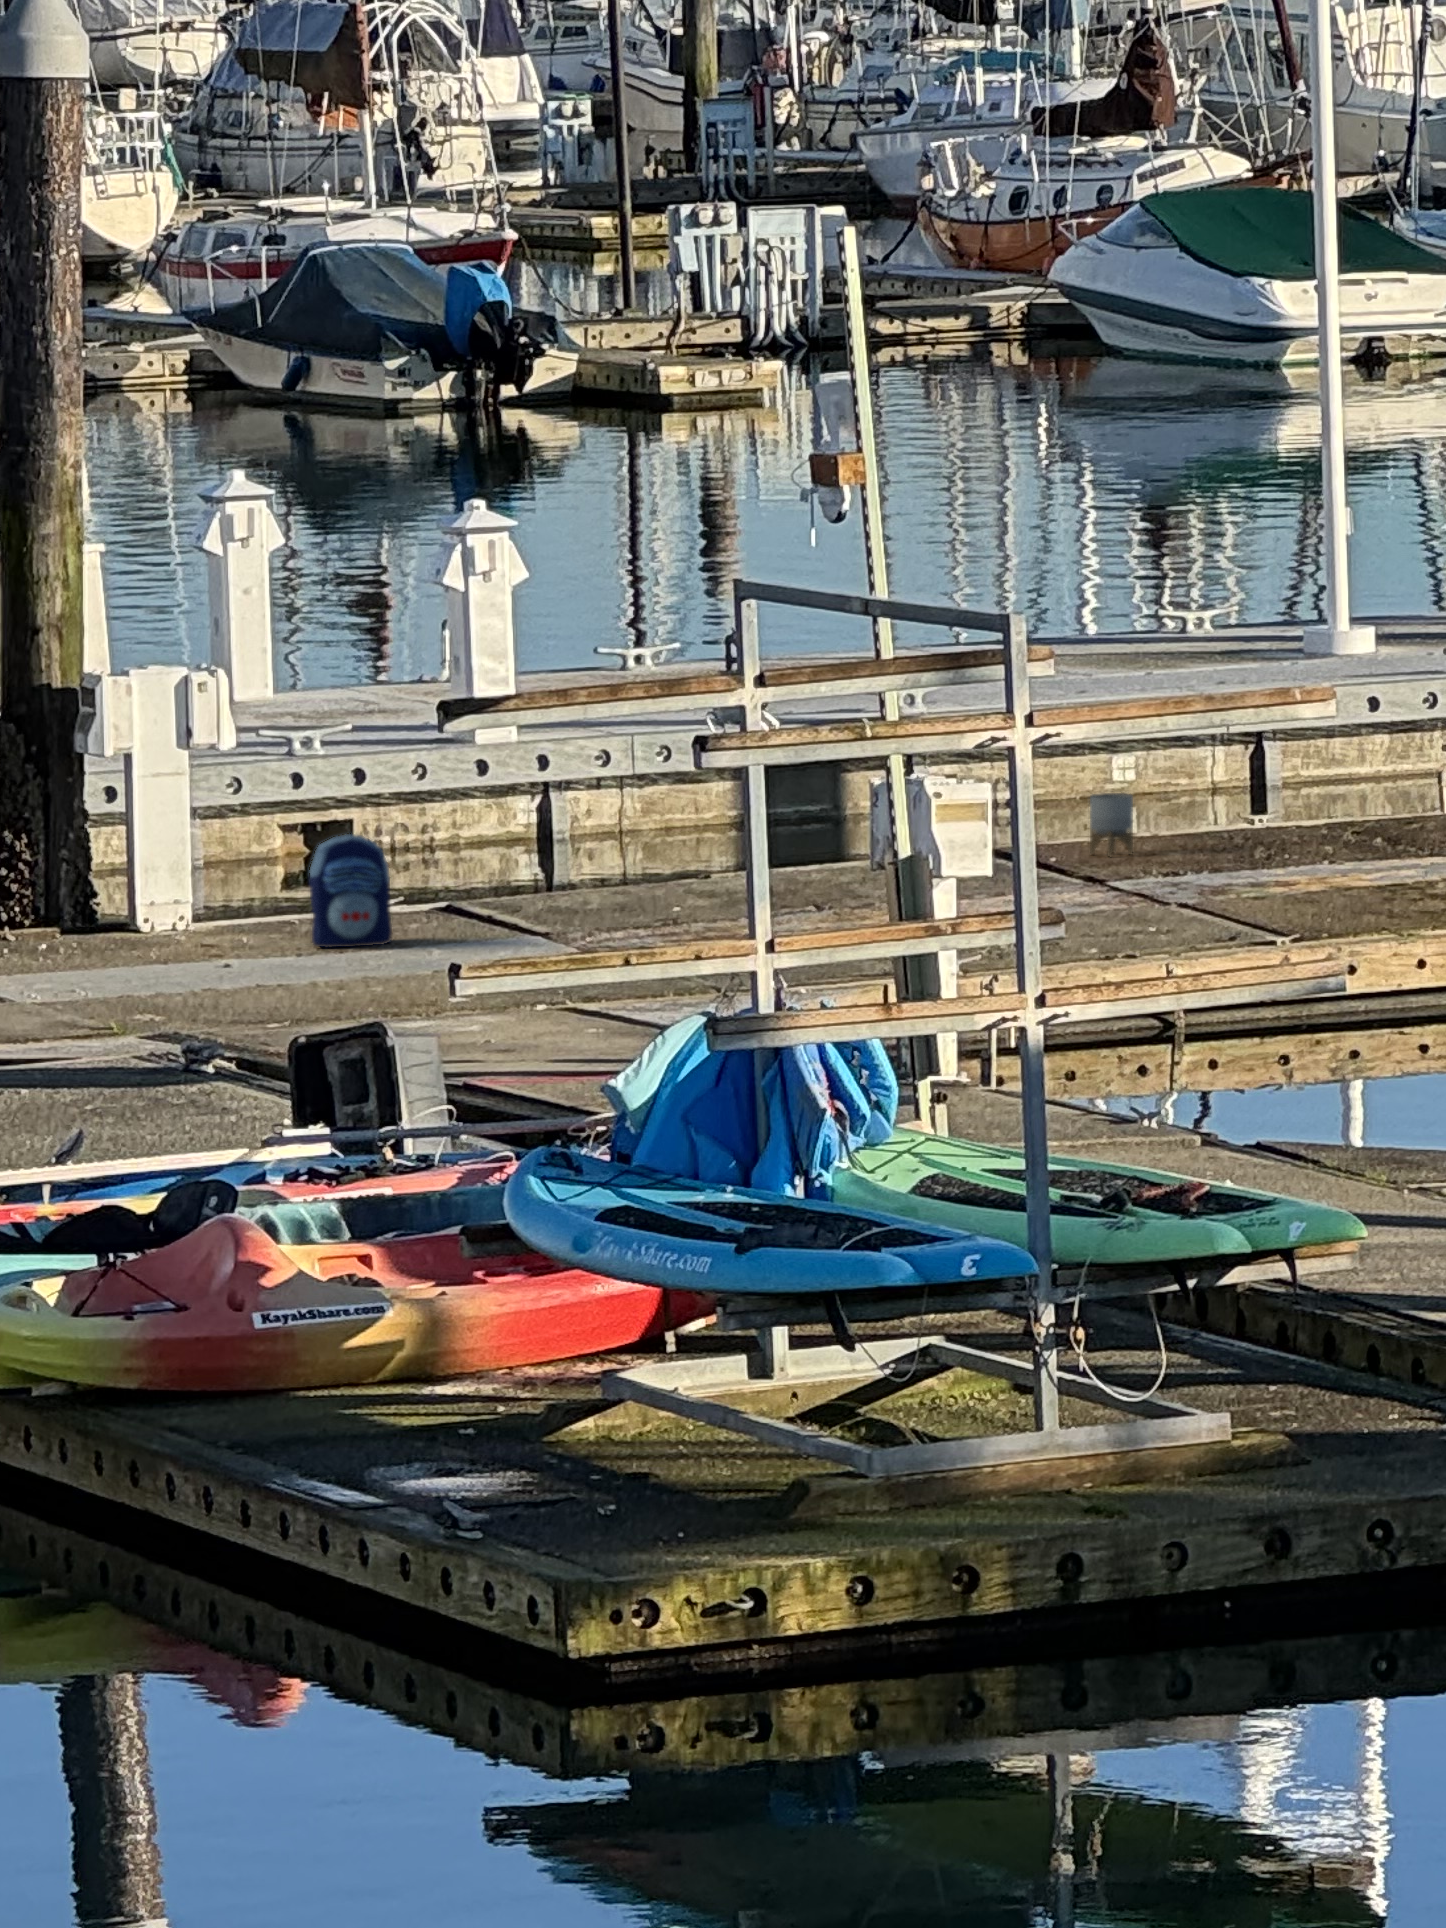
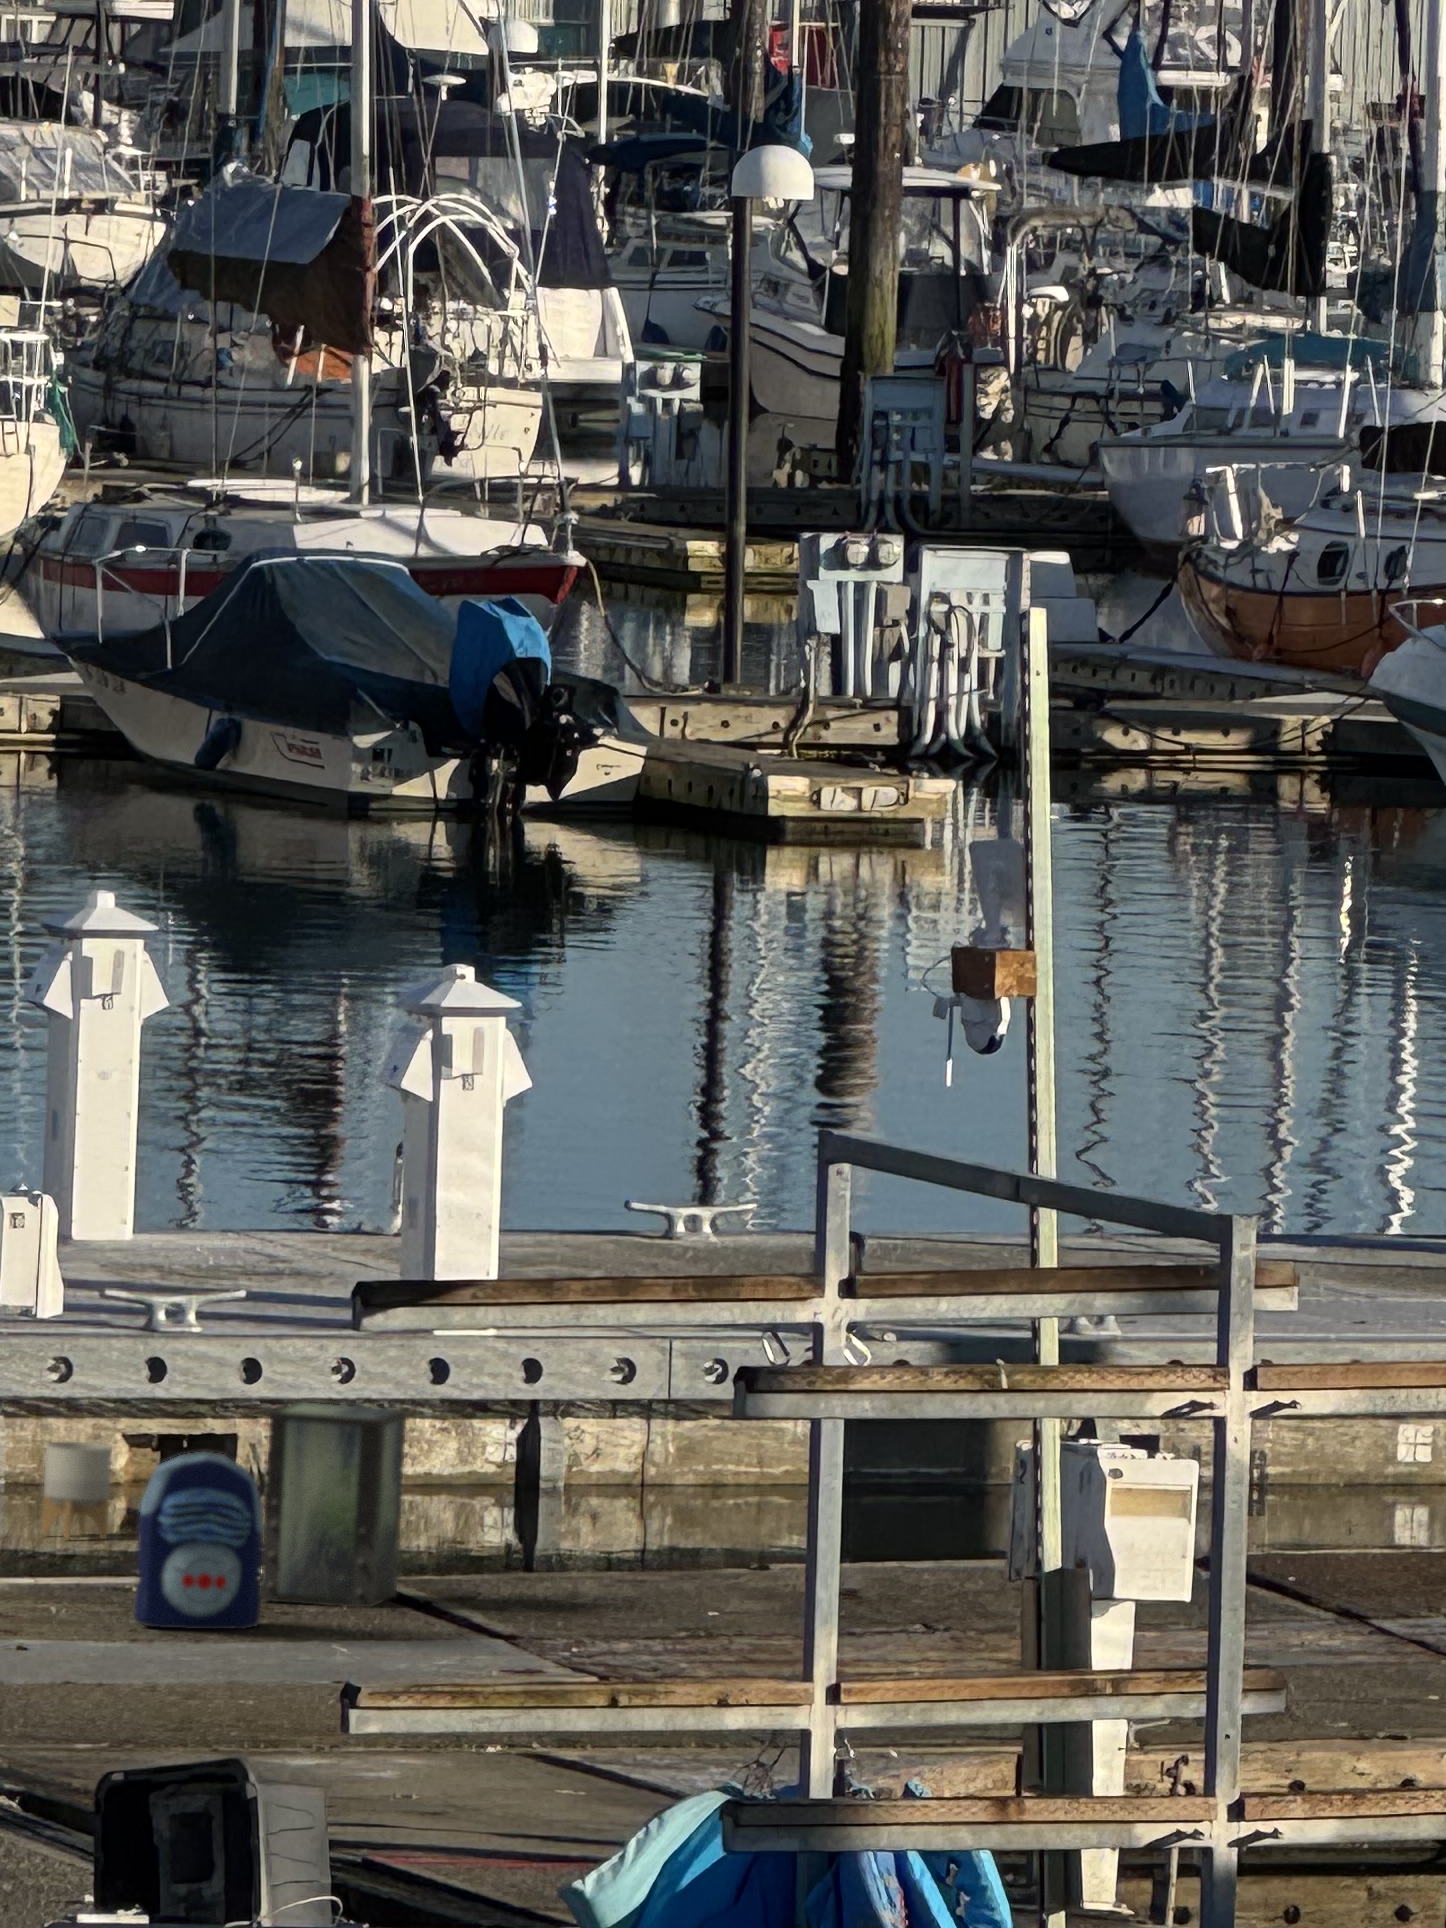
planter: present [1090,793,1133,856] -> present [42,1442,112,1540]
storage box: none [385,797,474,926] -> present [261,1402,406,1607]

